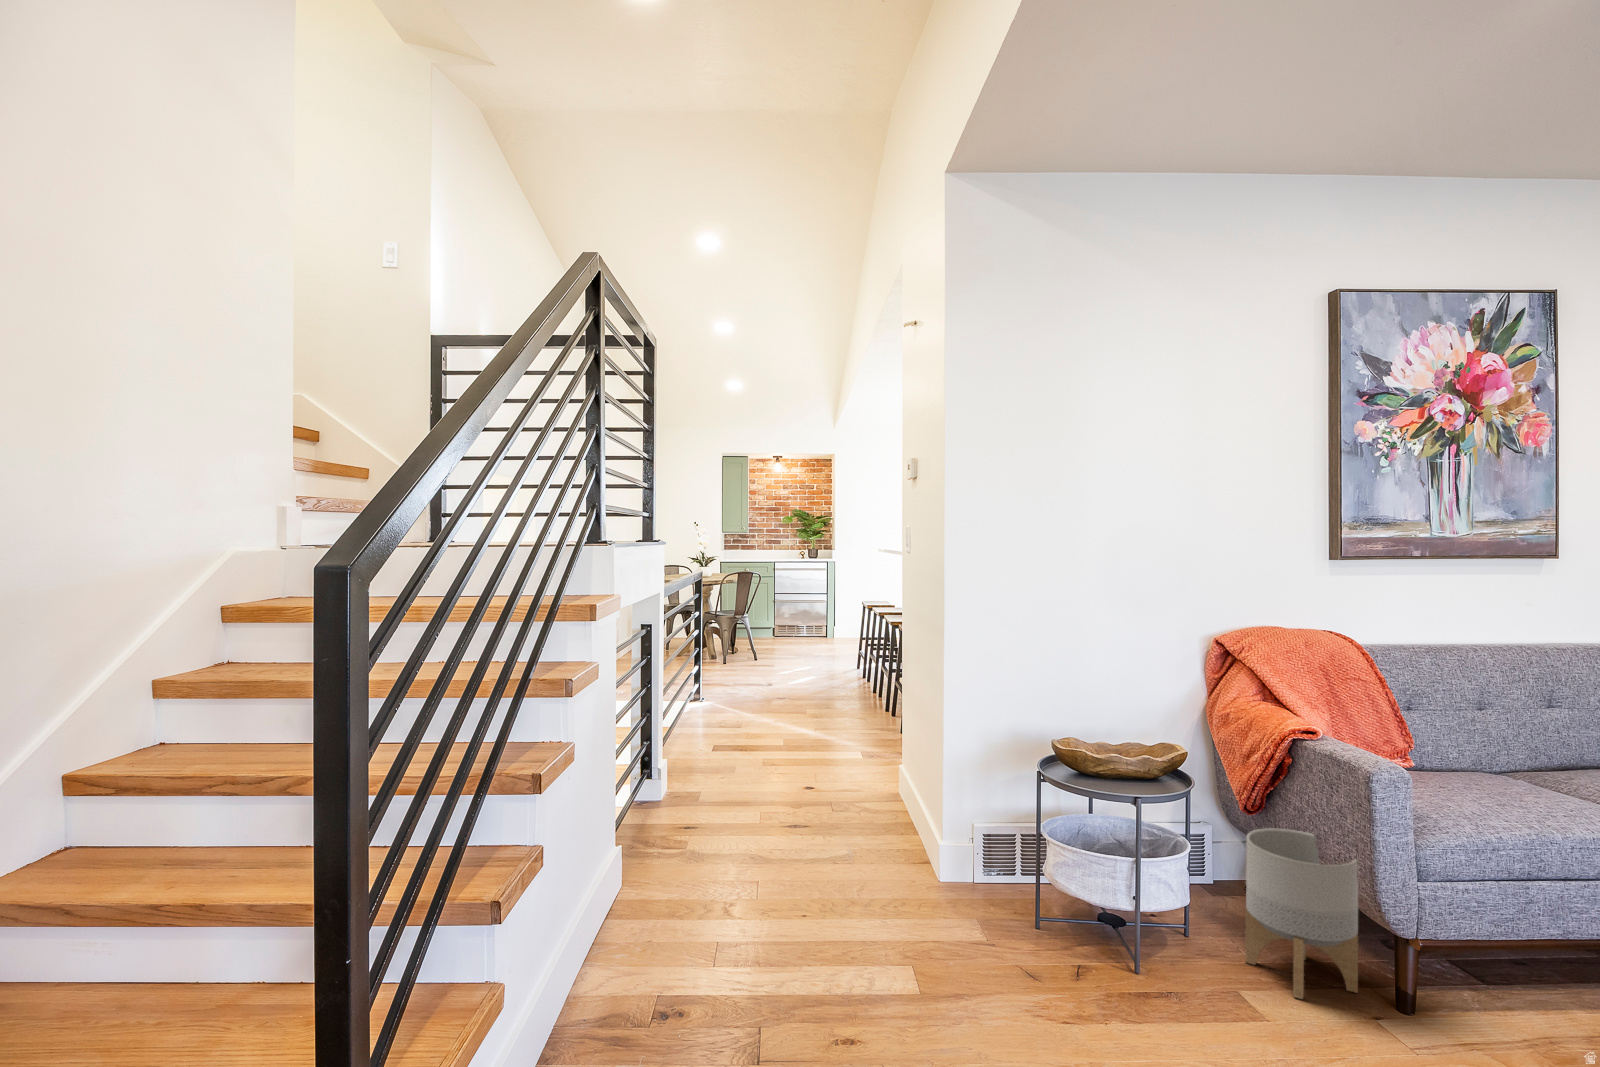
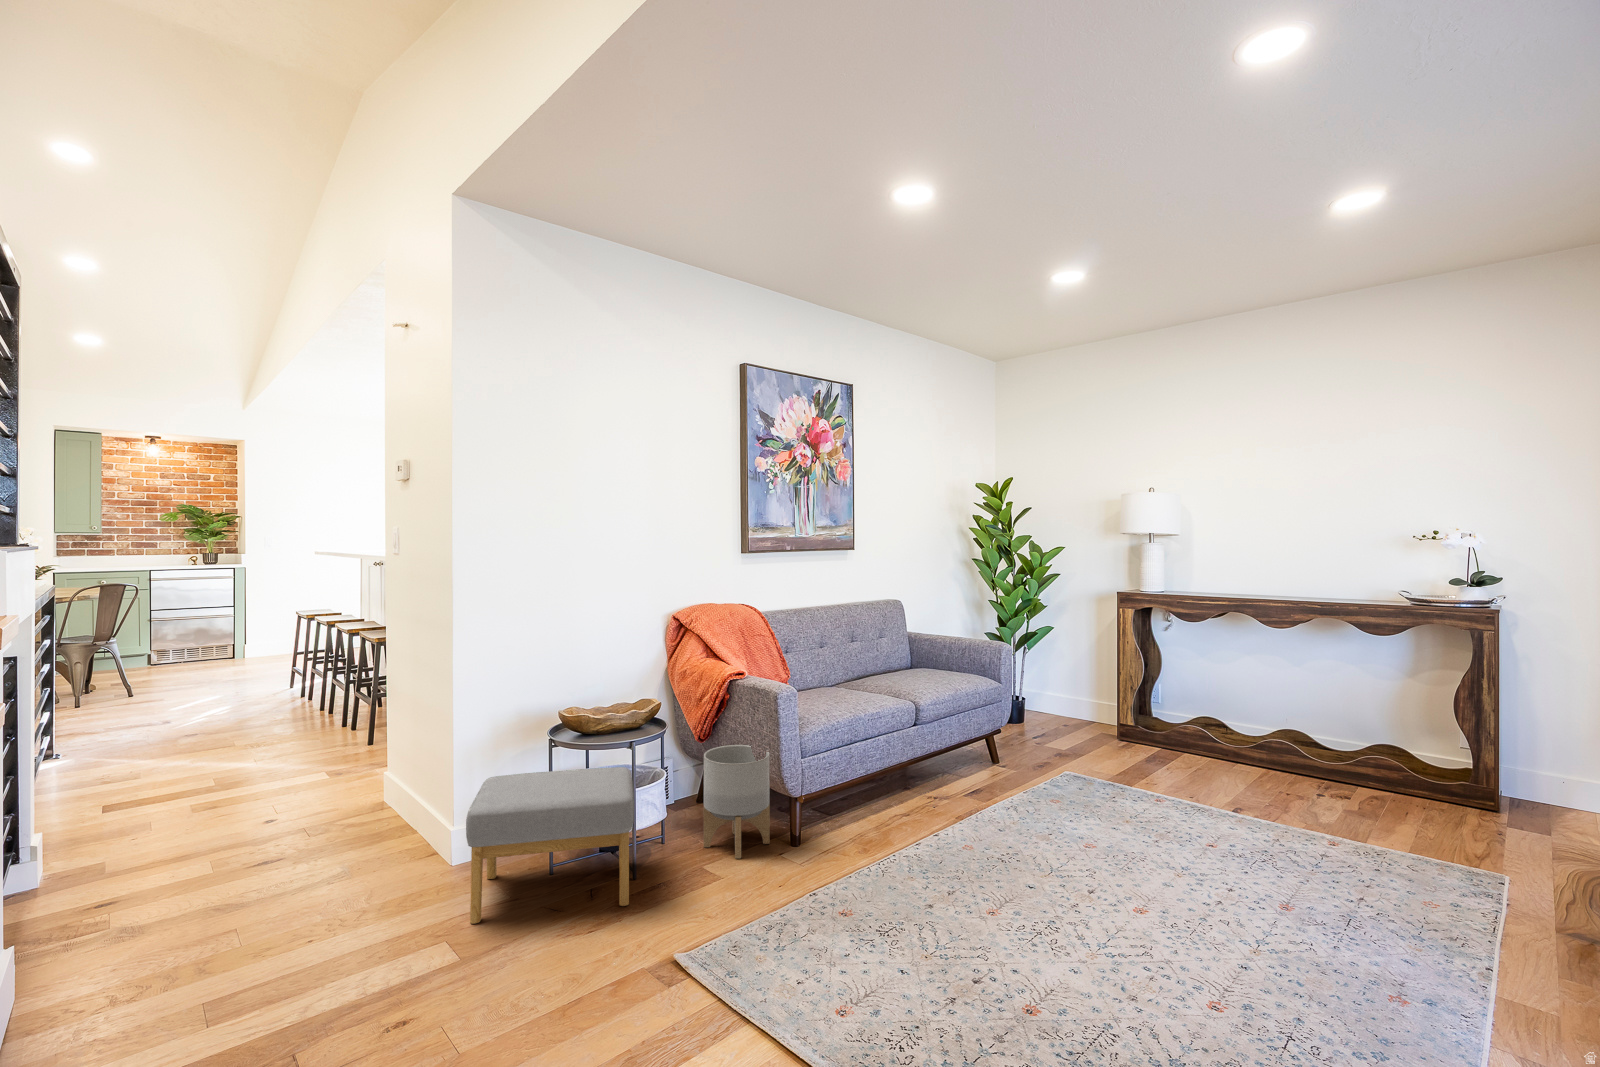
footstool: none [935,799,1138,1006] -> present [466,767,634,924]

